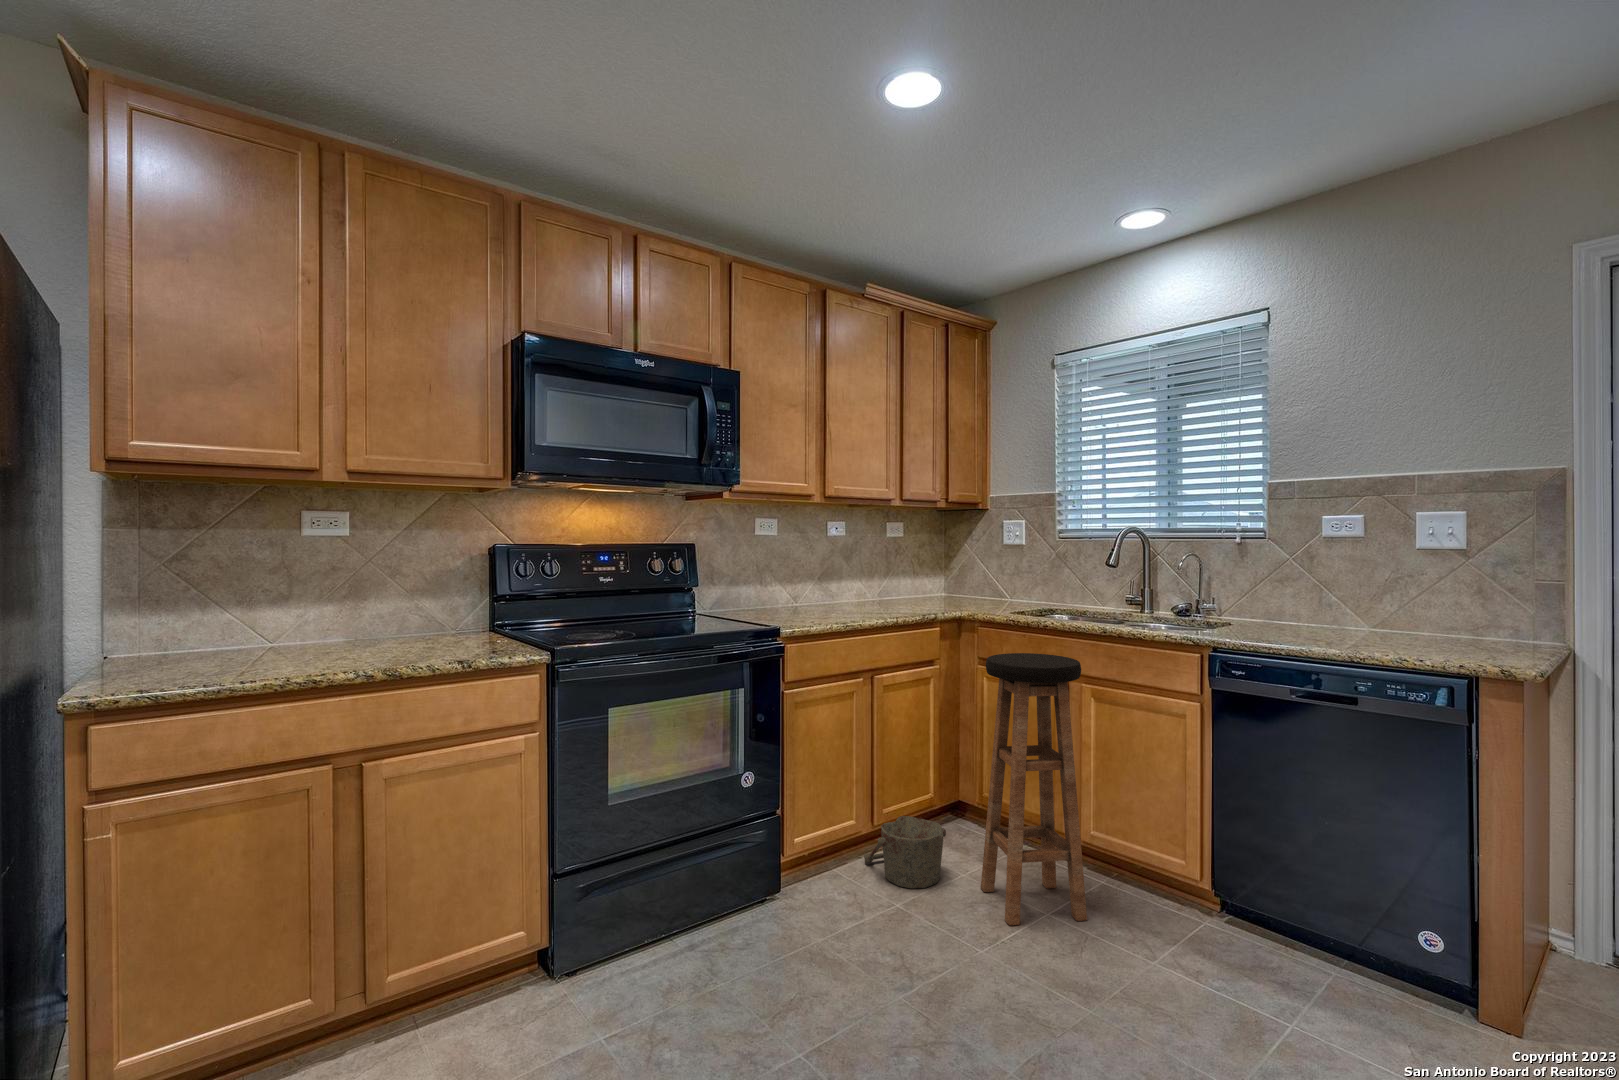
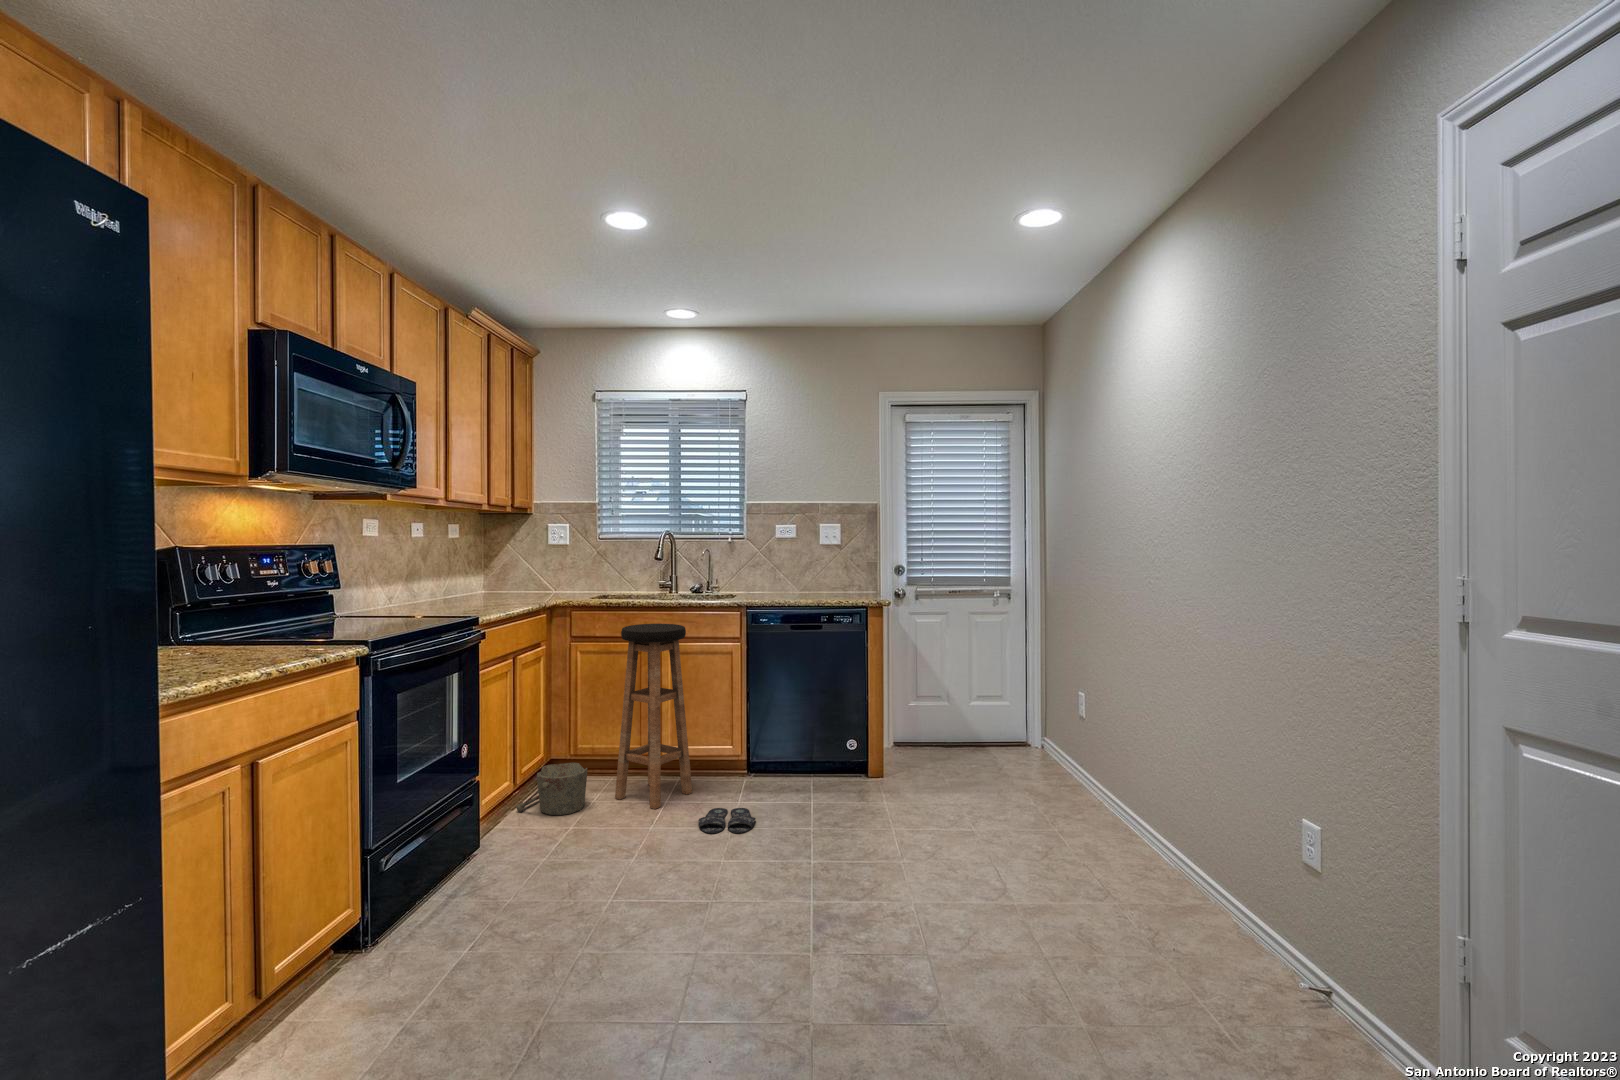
slippers: none [1029,961,1138,1028] -> present [698,808,756,834]

